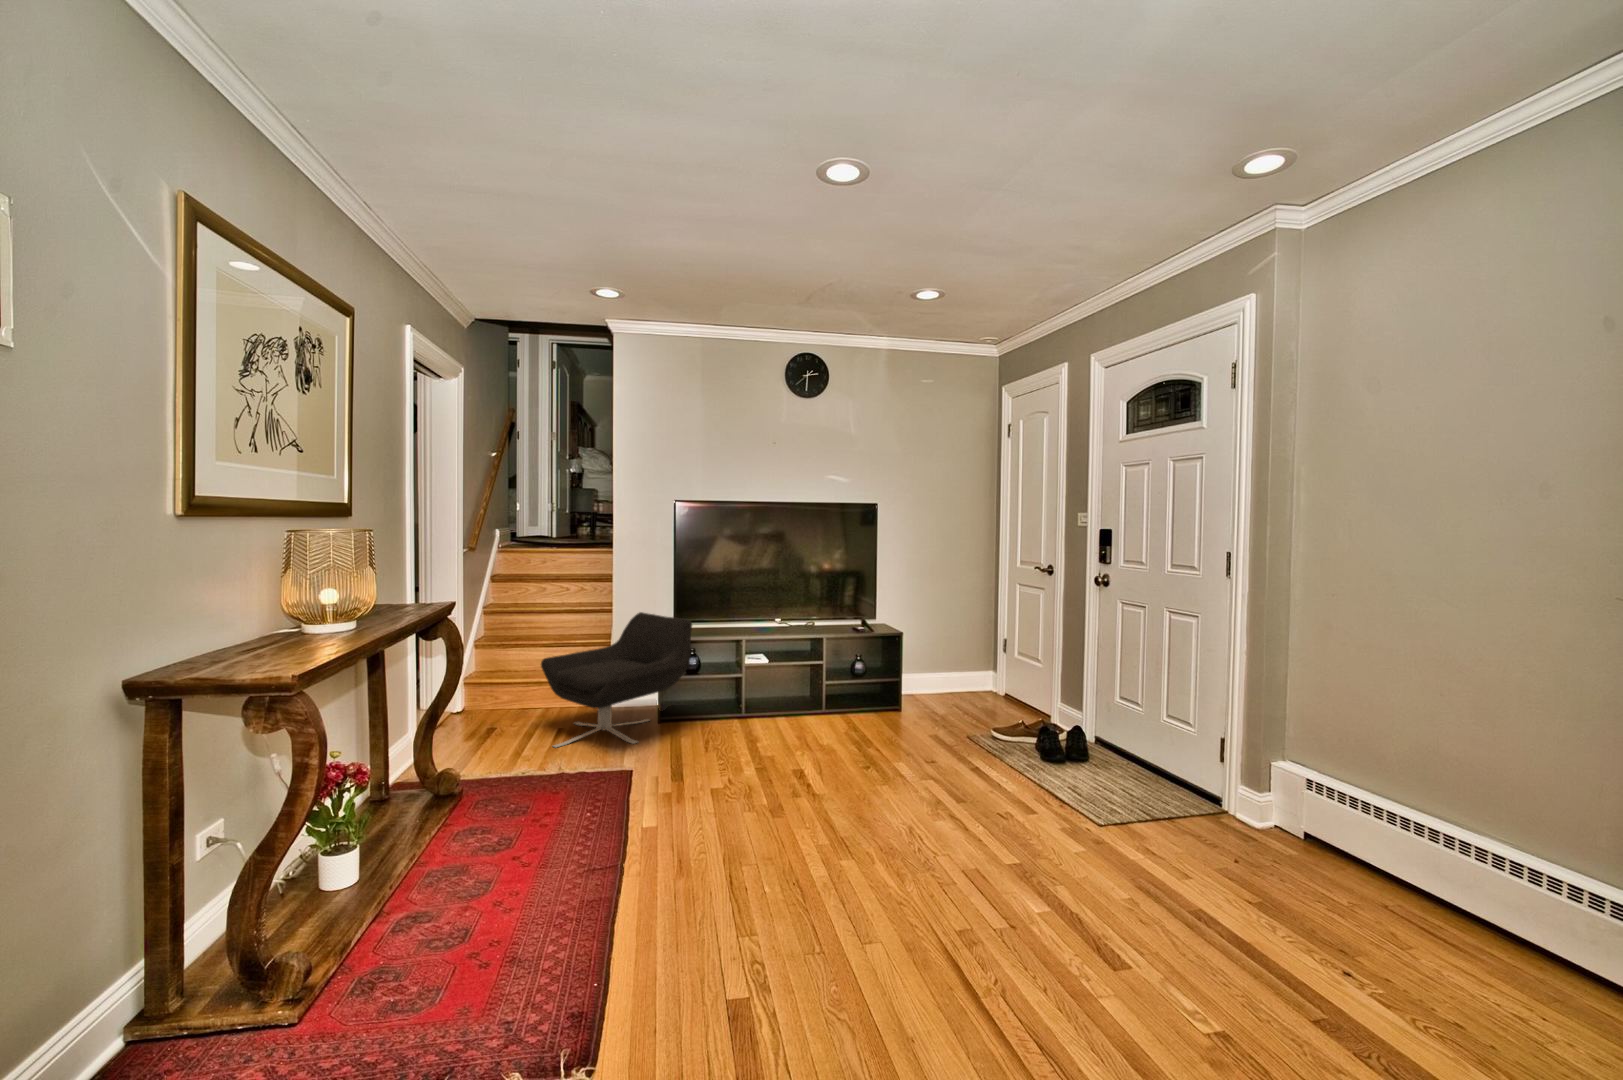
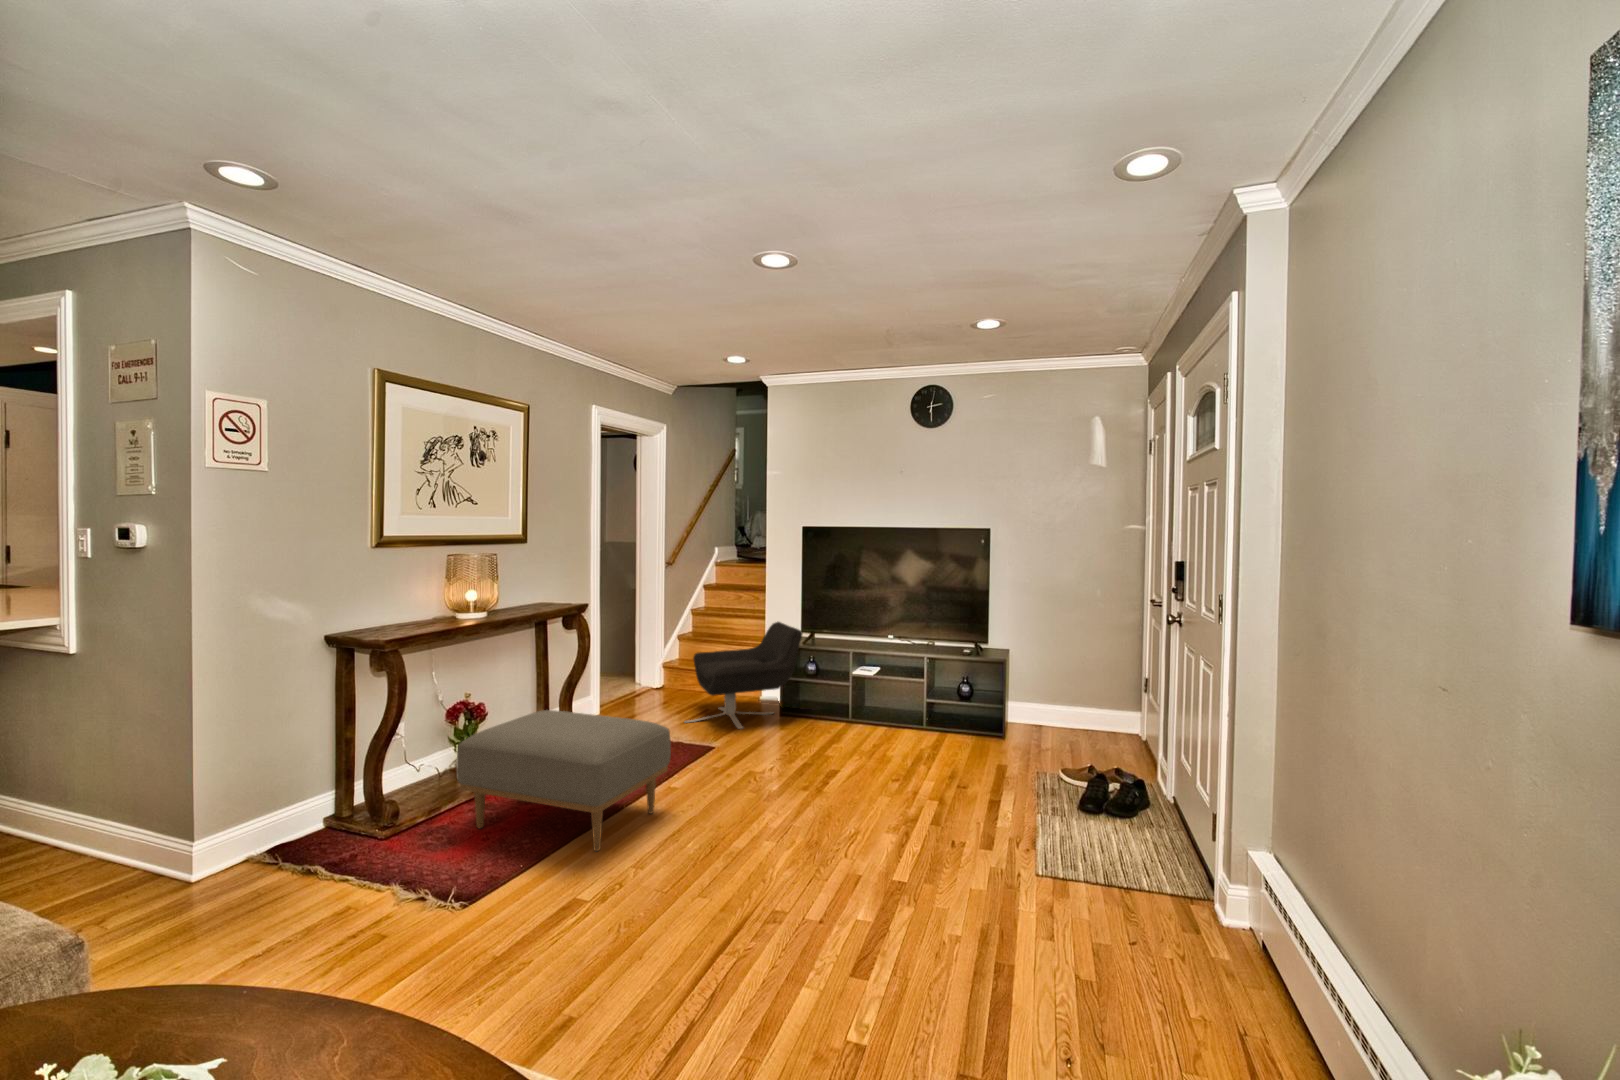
ottoman: none [413,749,692,954] -> present [456,710,671,851]

